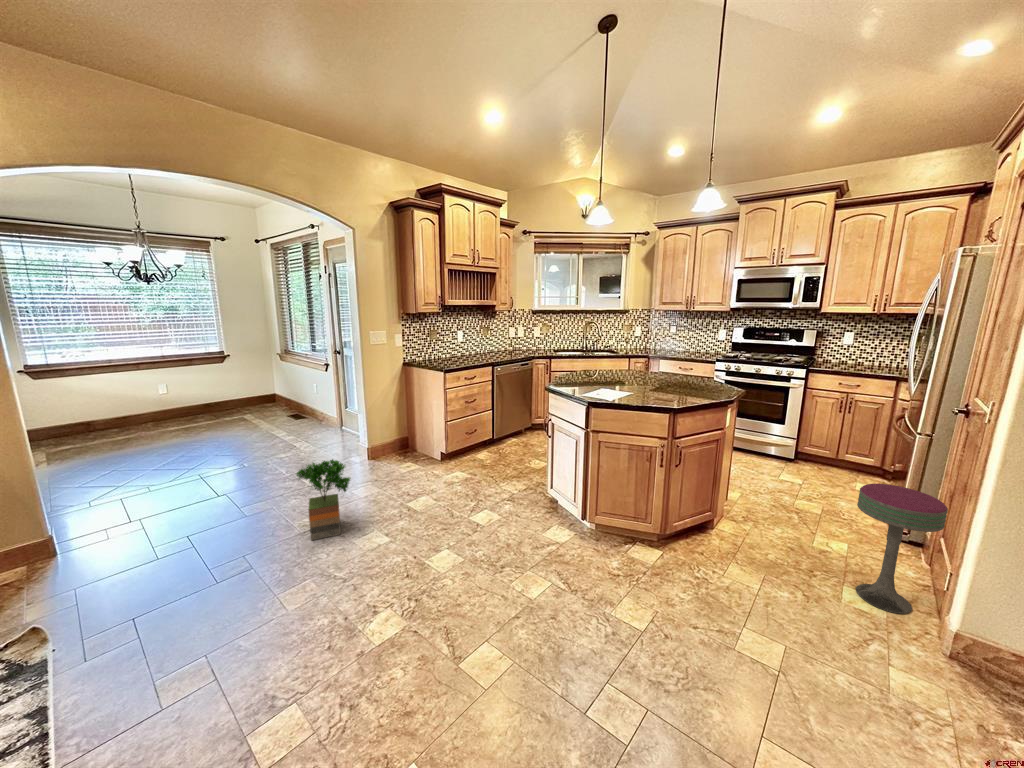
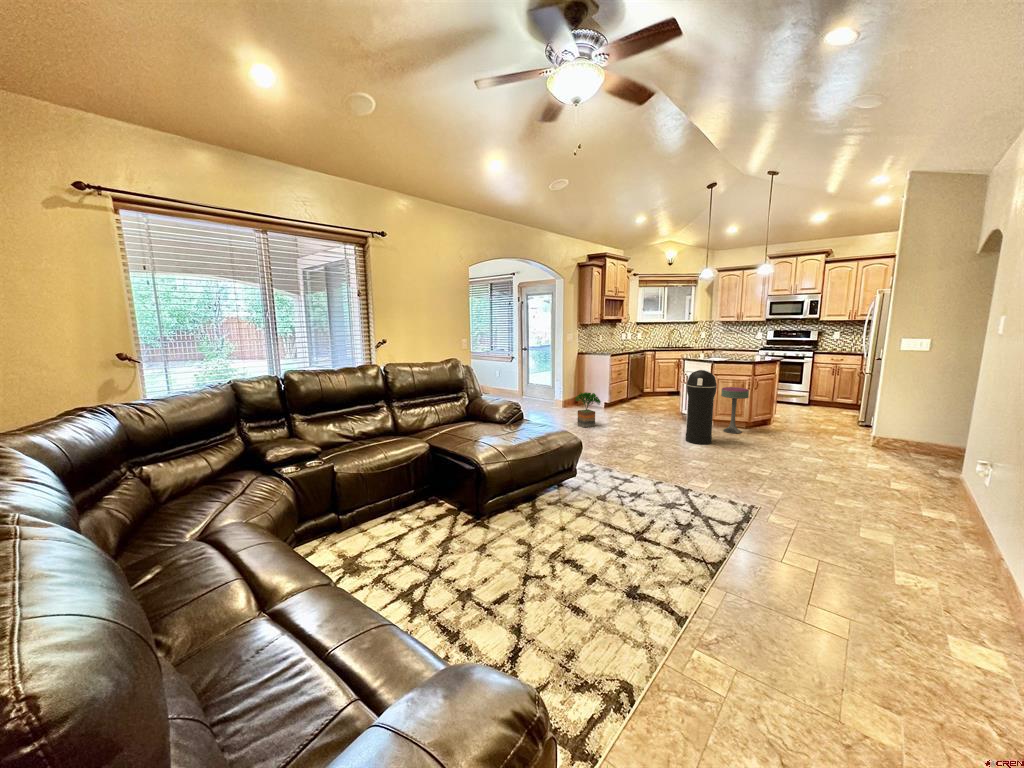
trash can: none [472,447,545,644] -> present [685,370,717,444]
bar stool: present [856,484,948,614] -> present [721,387,749,433]

